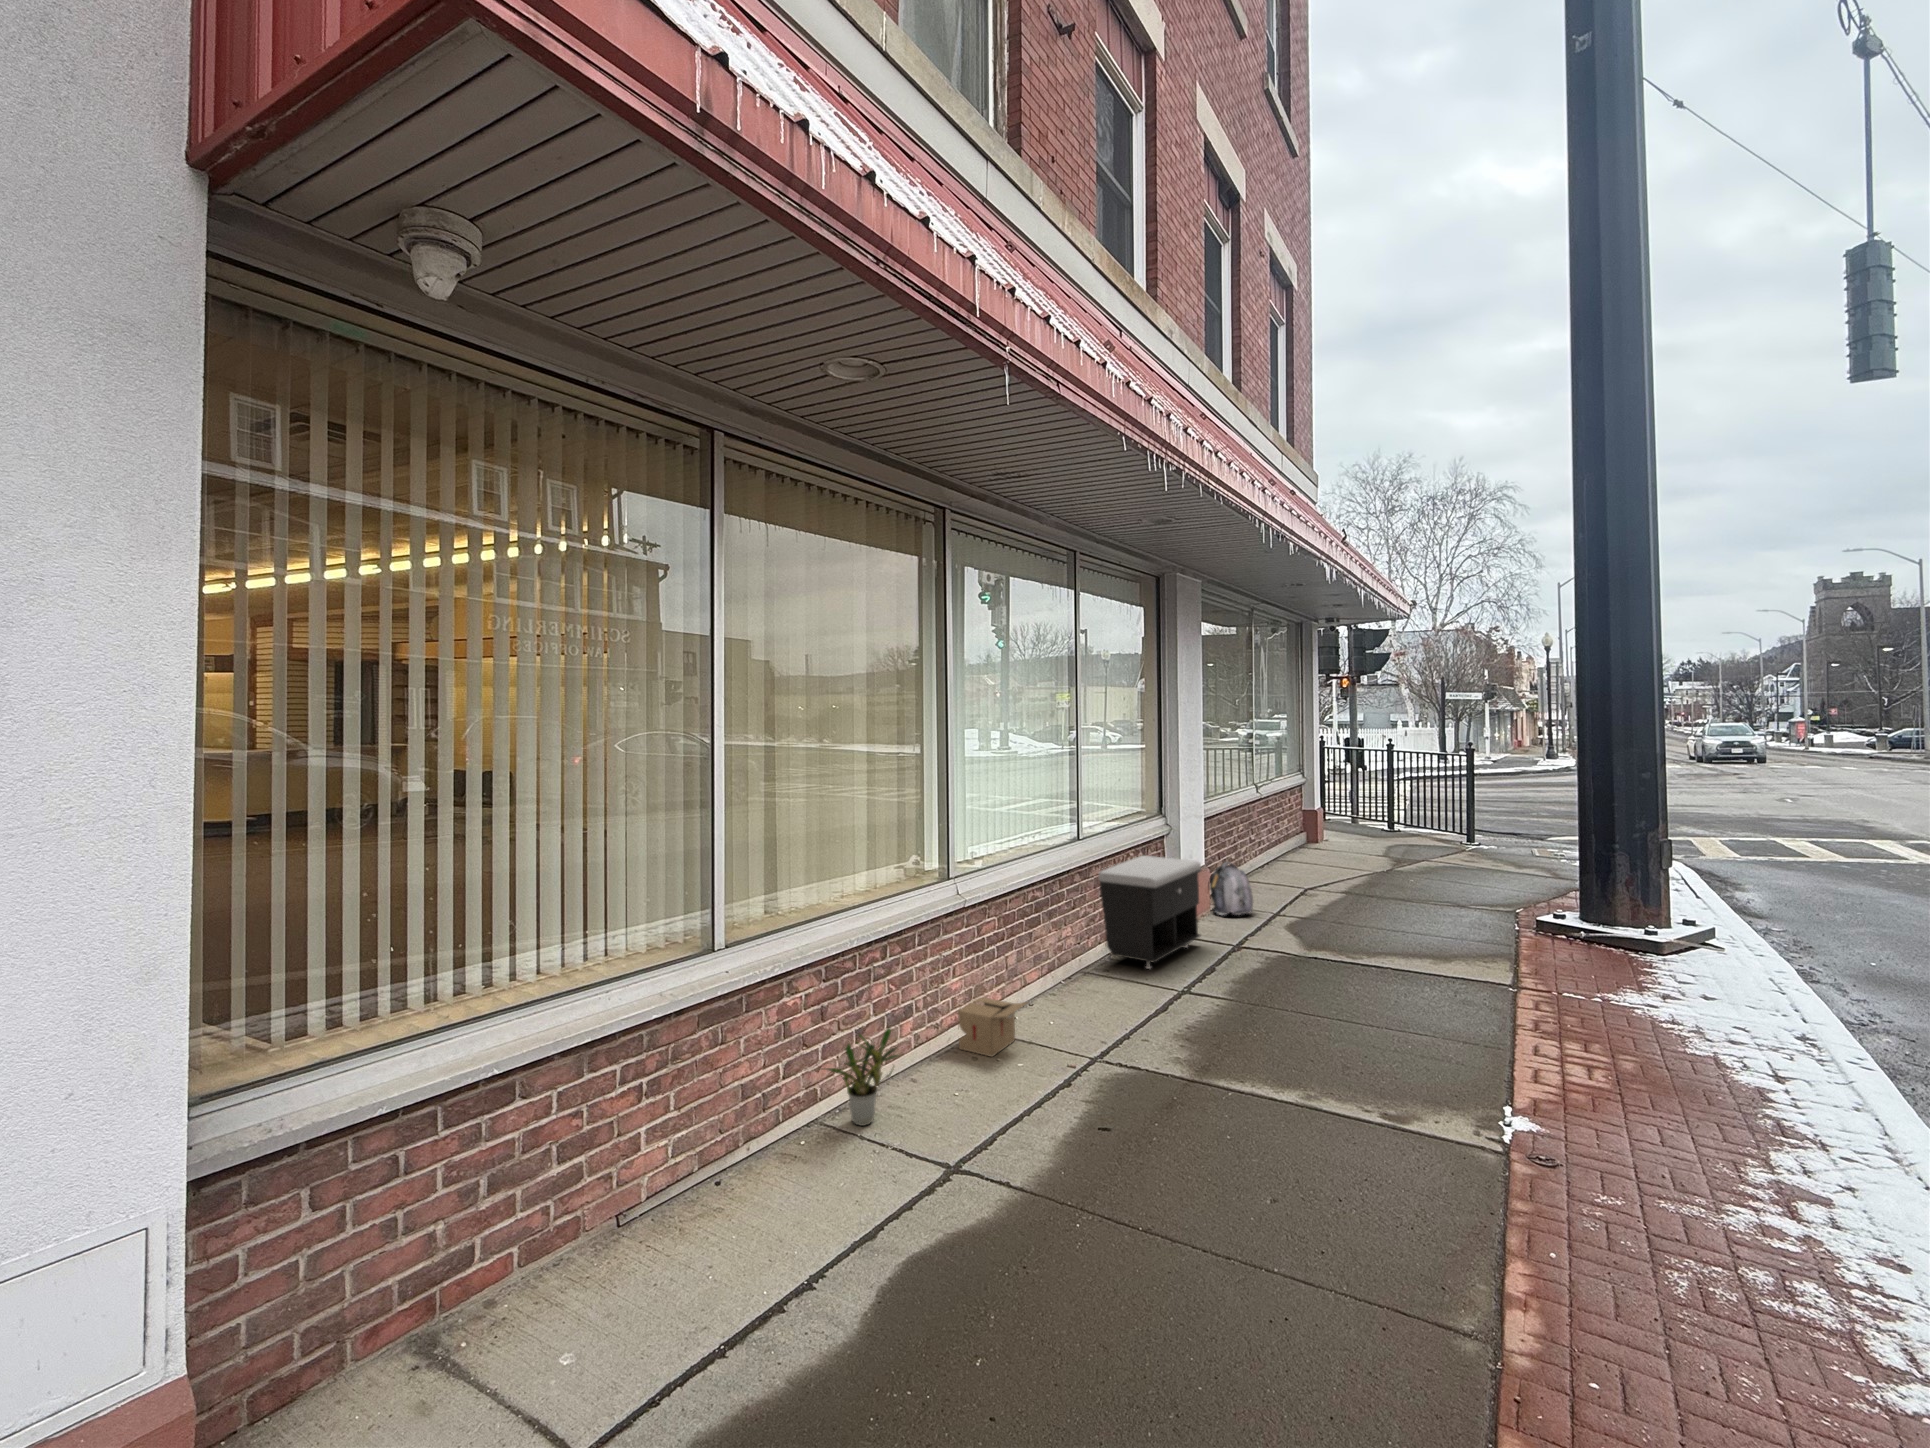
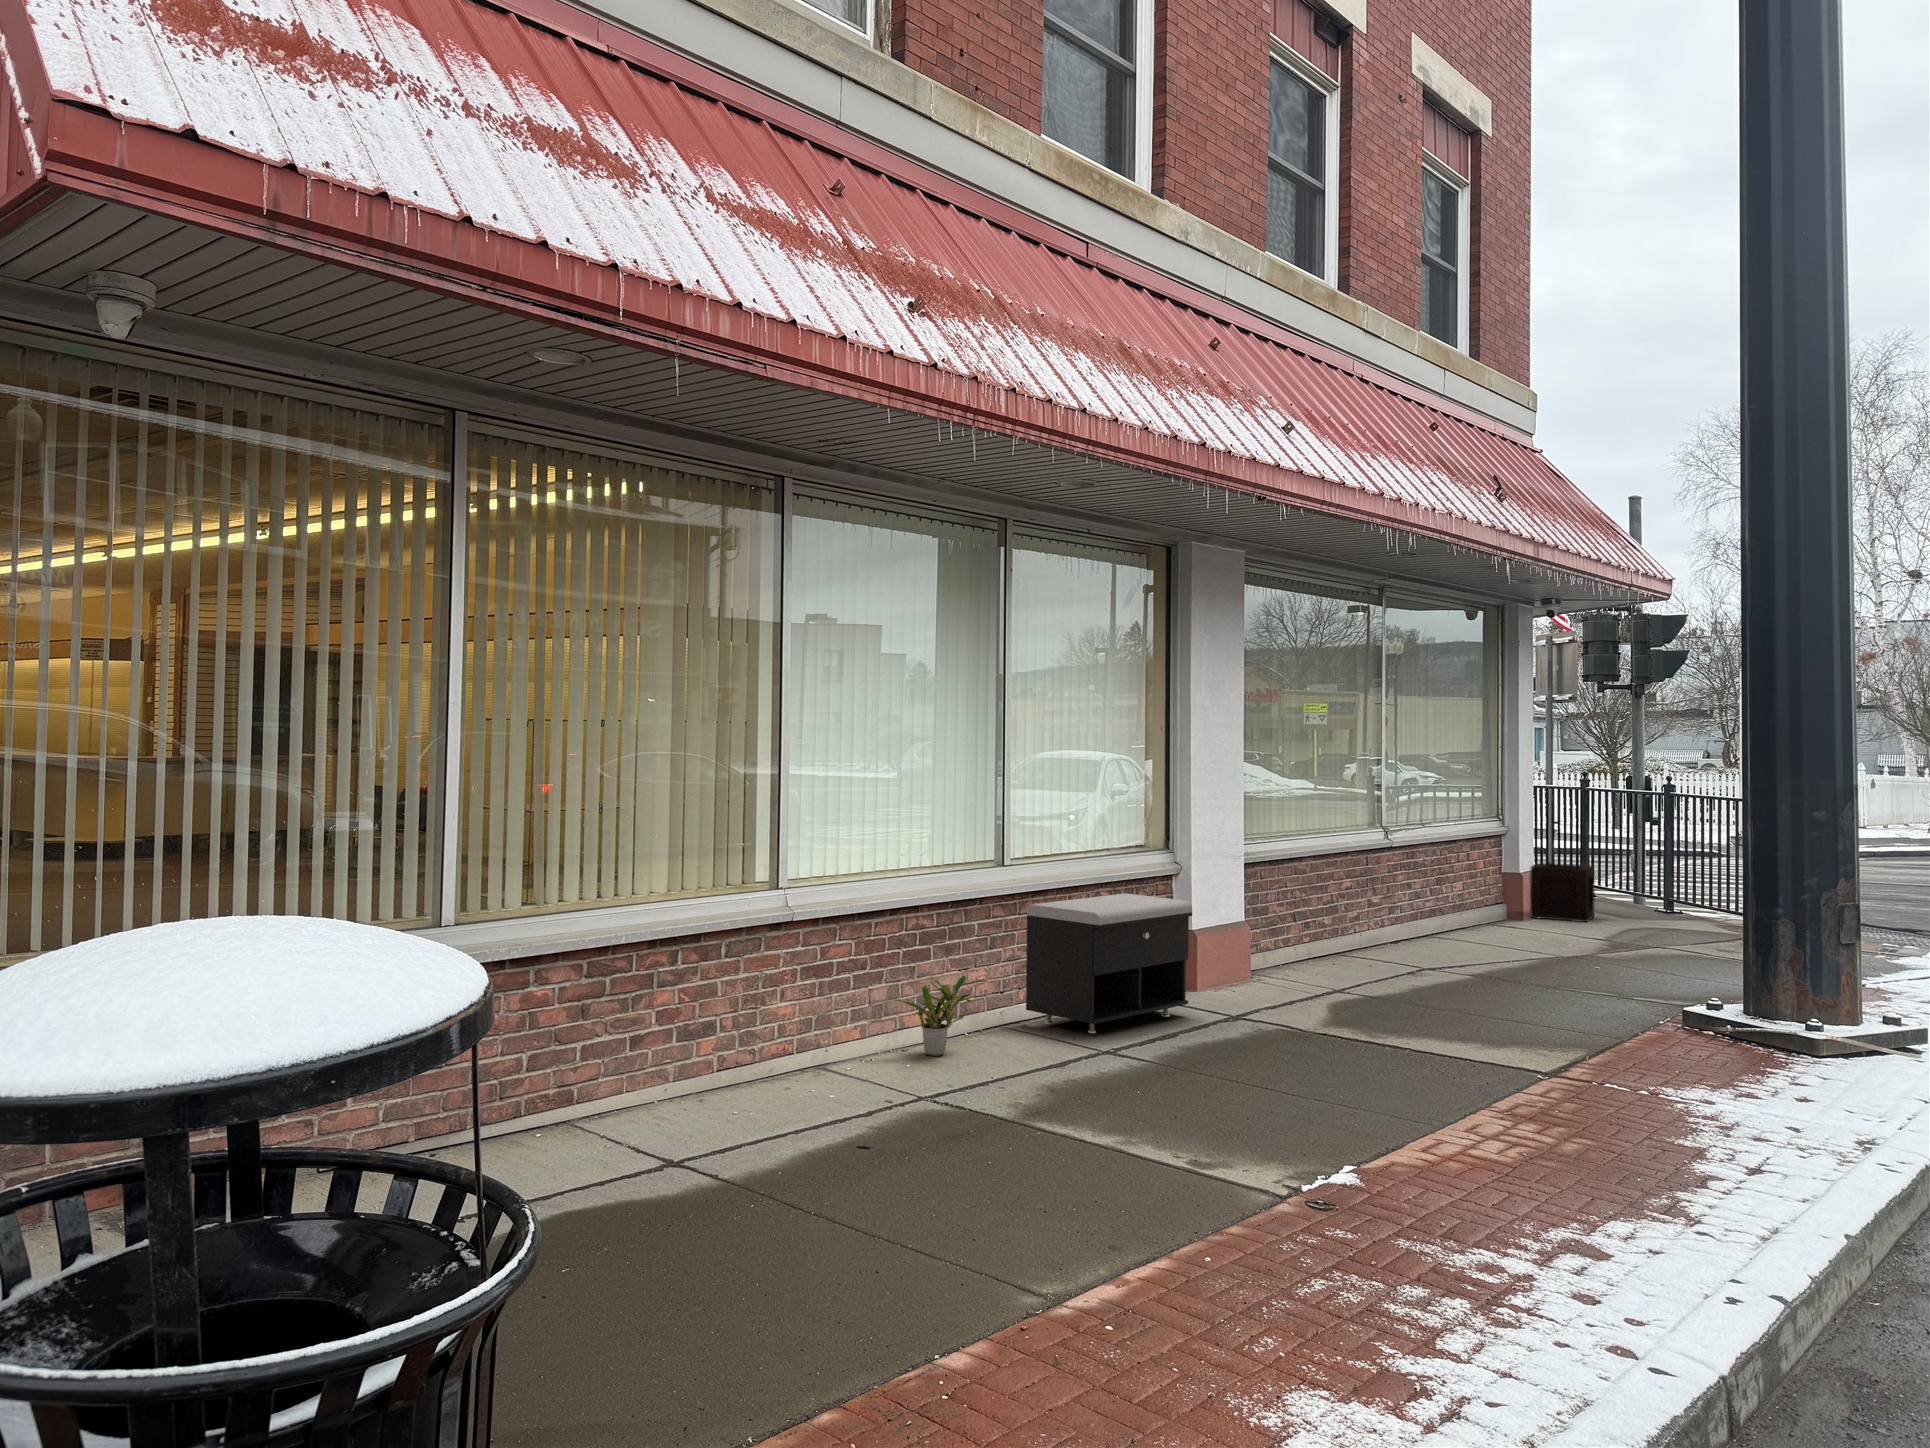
wooden crate: none [1325,803,1364,842] -> present [1530,863,1595,922]
backpack: present [1209,862,1253,915] -> none [1246,915,1302,991]
cardboard box: present [958,998,1027,1057] -> none [768,1013,868,1094]
potted plant: present [819,1027,898,1126] -> present [896,976,971,1056]

